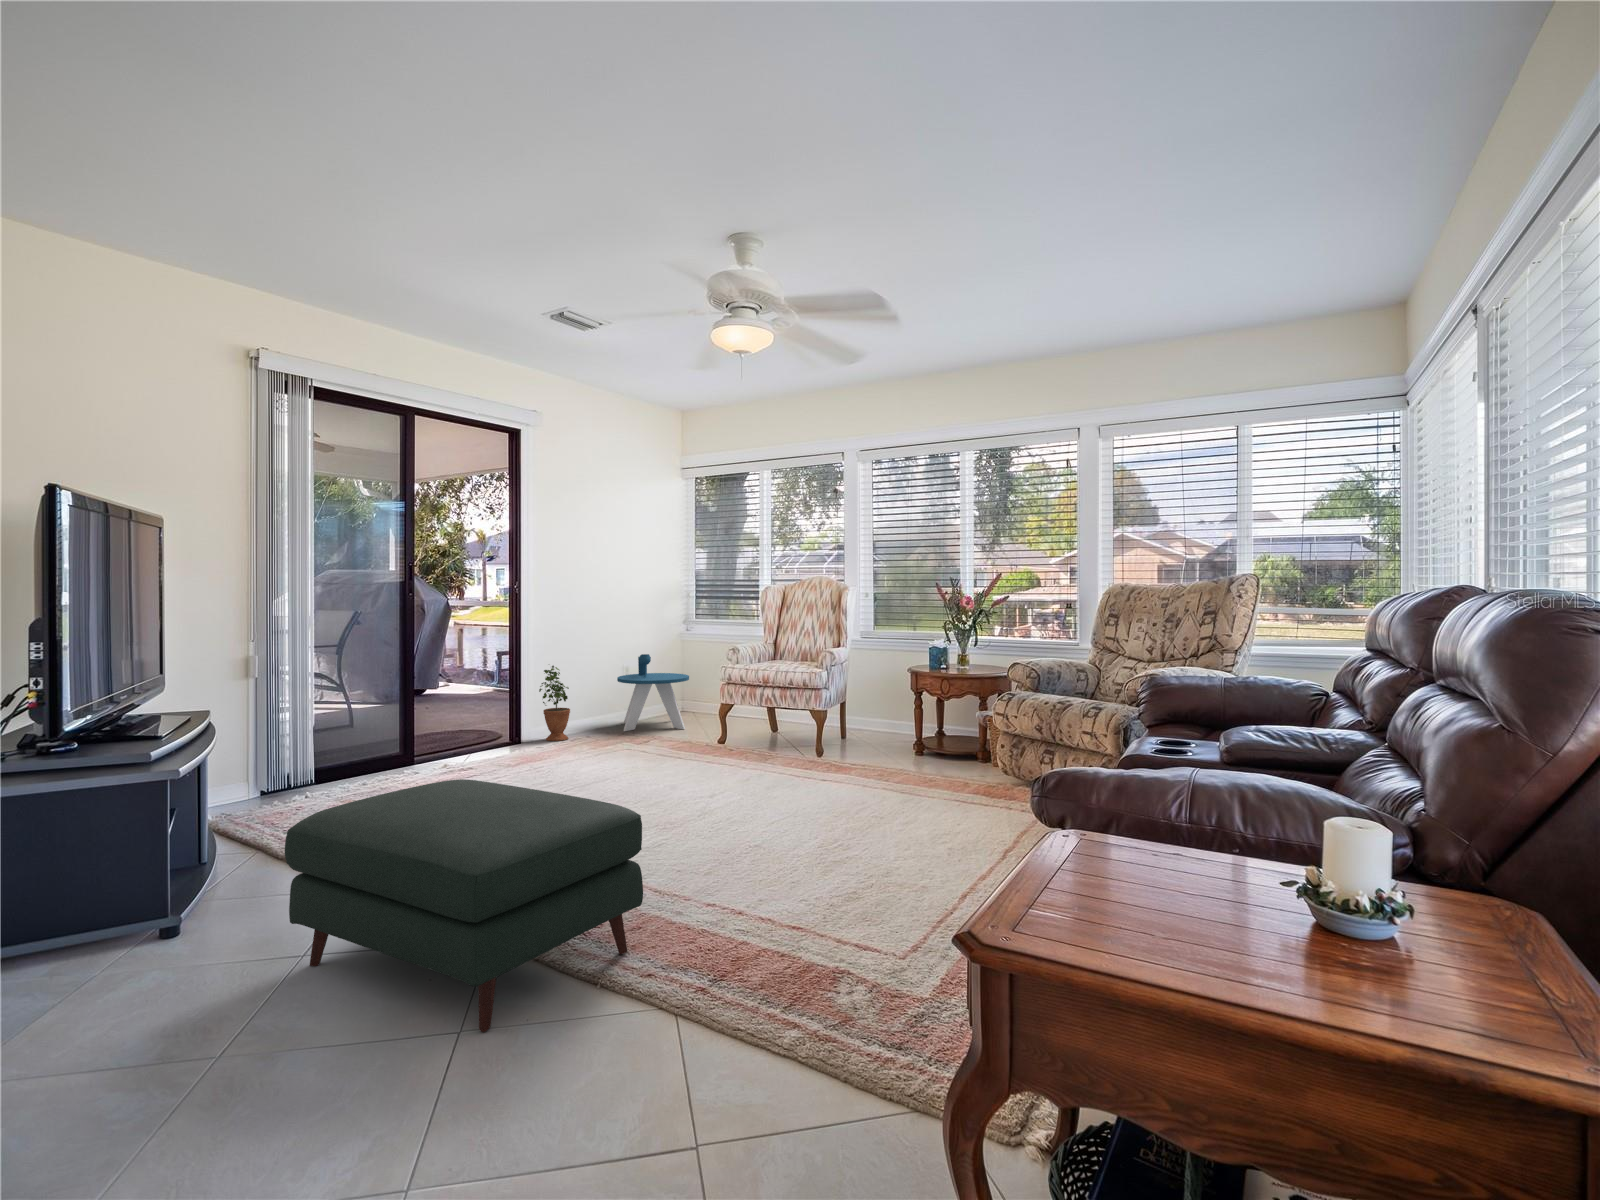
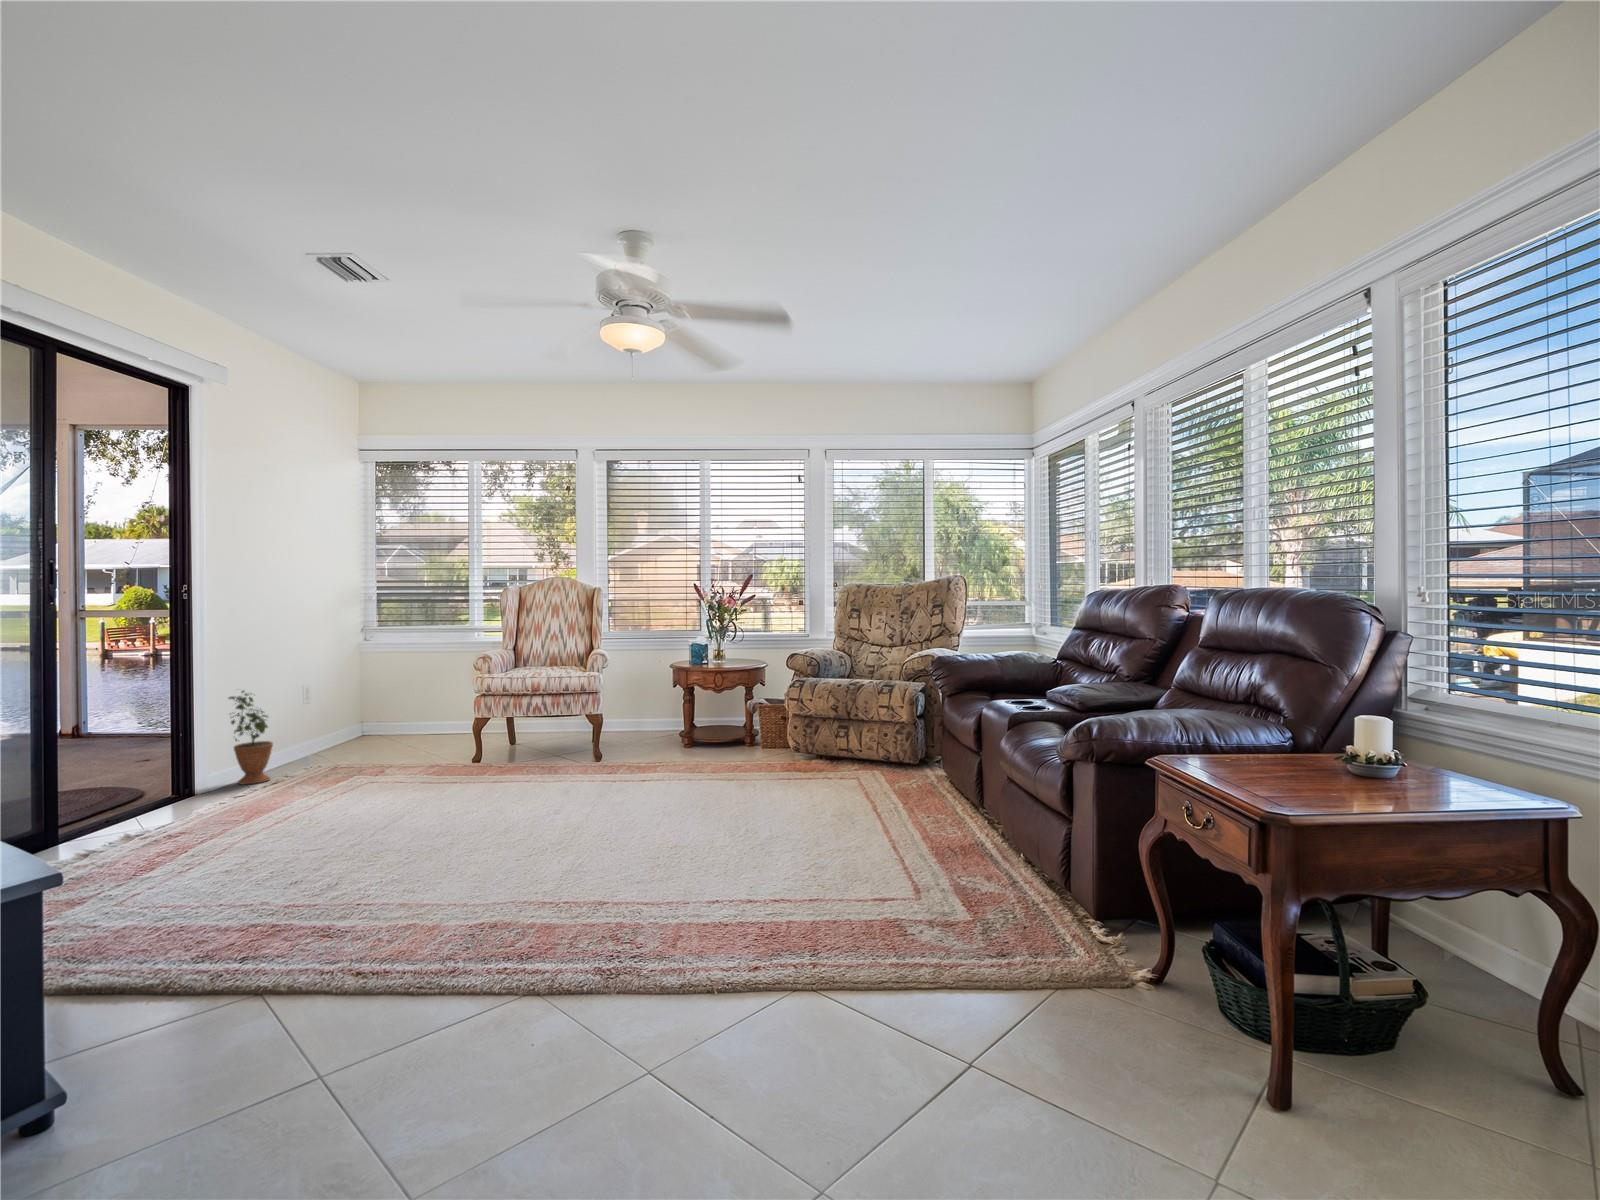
side table: present [617,654,689,731] -> none [311,669,408,761]
ottoman: present [285,779,643,1032] -> none [391,811,779,1090]

